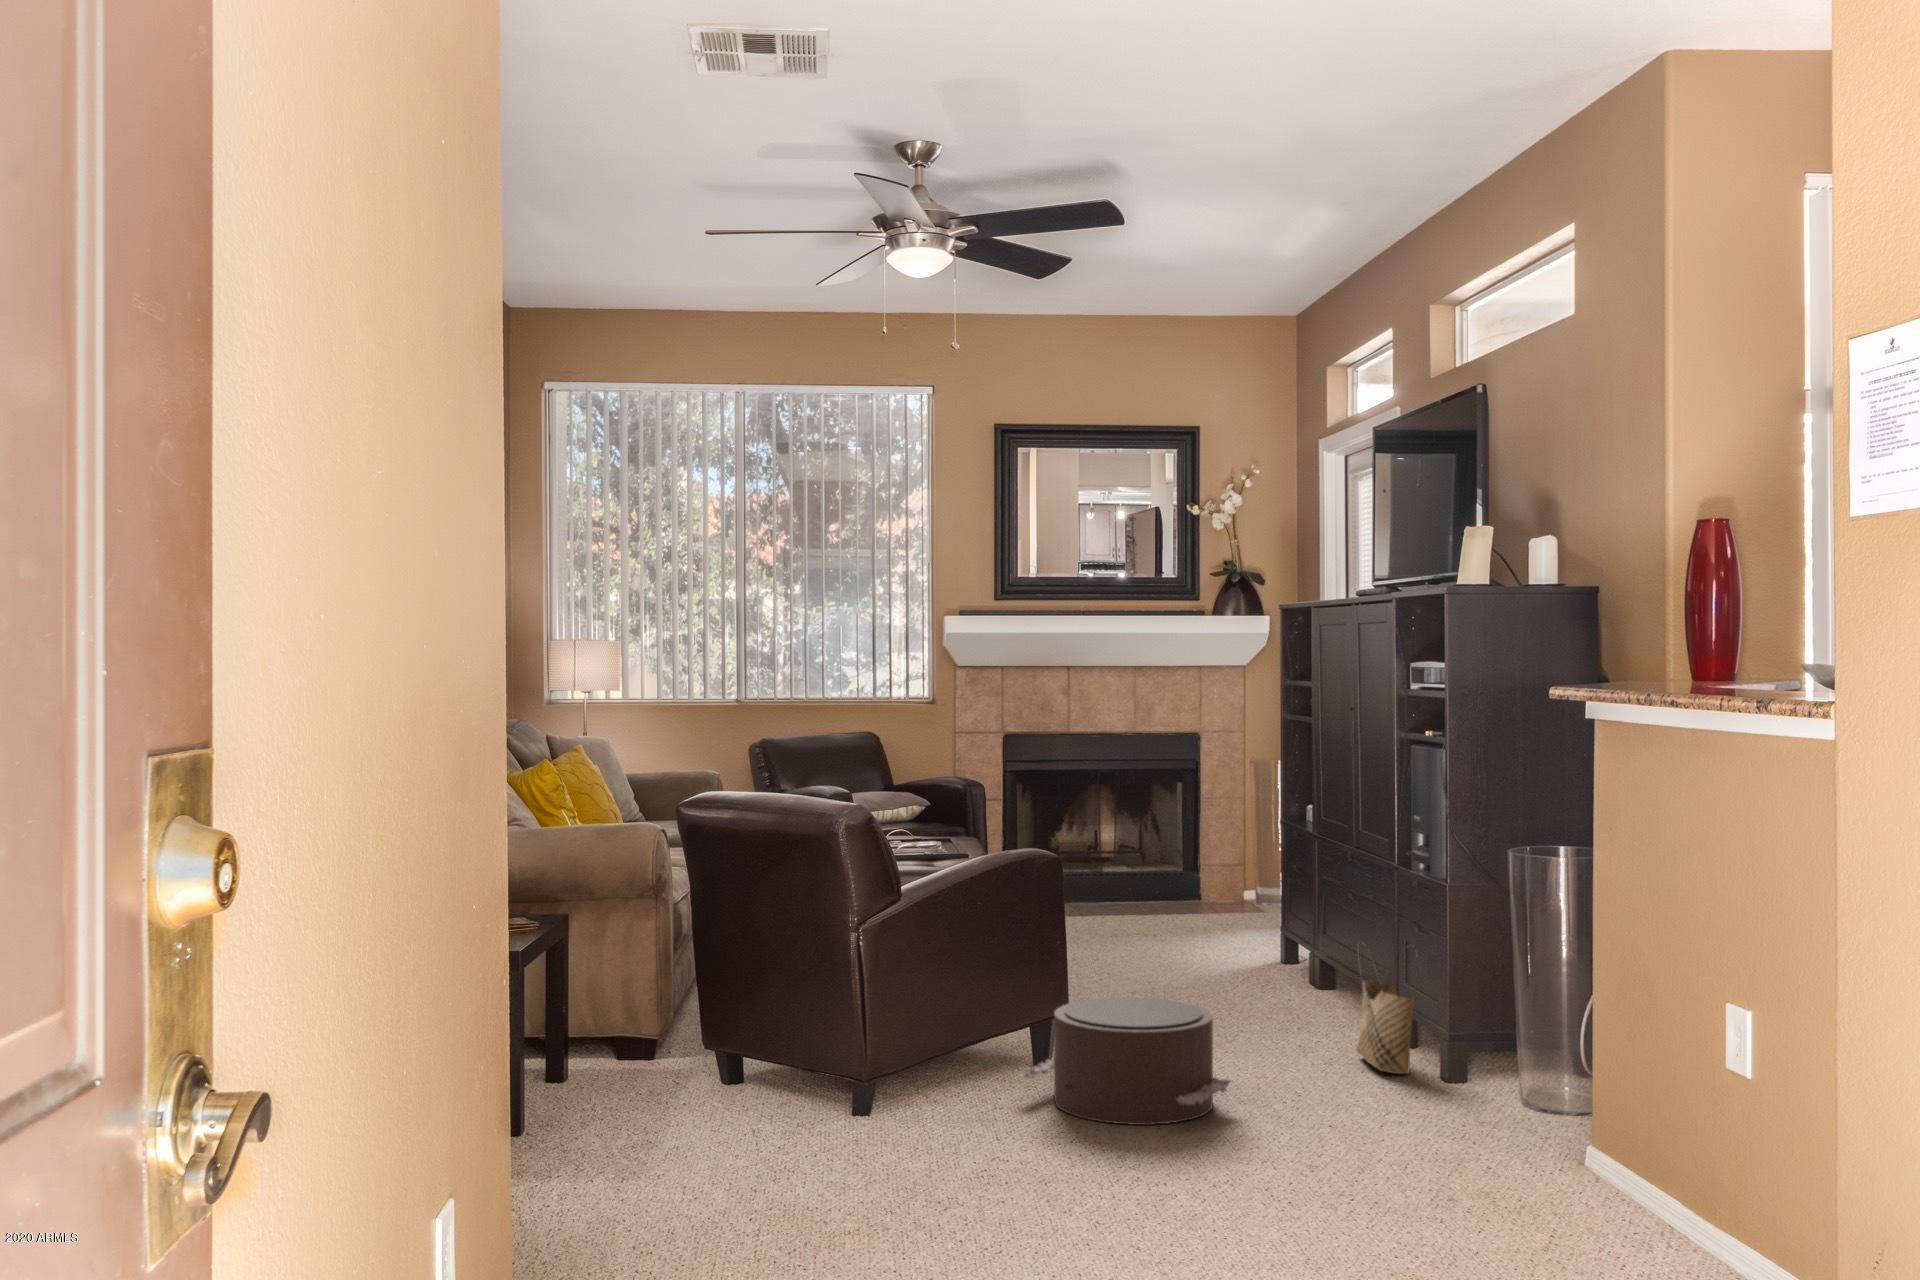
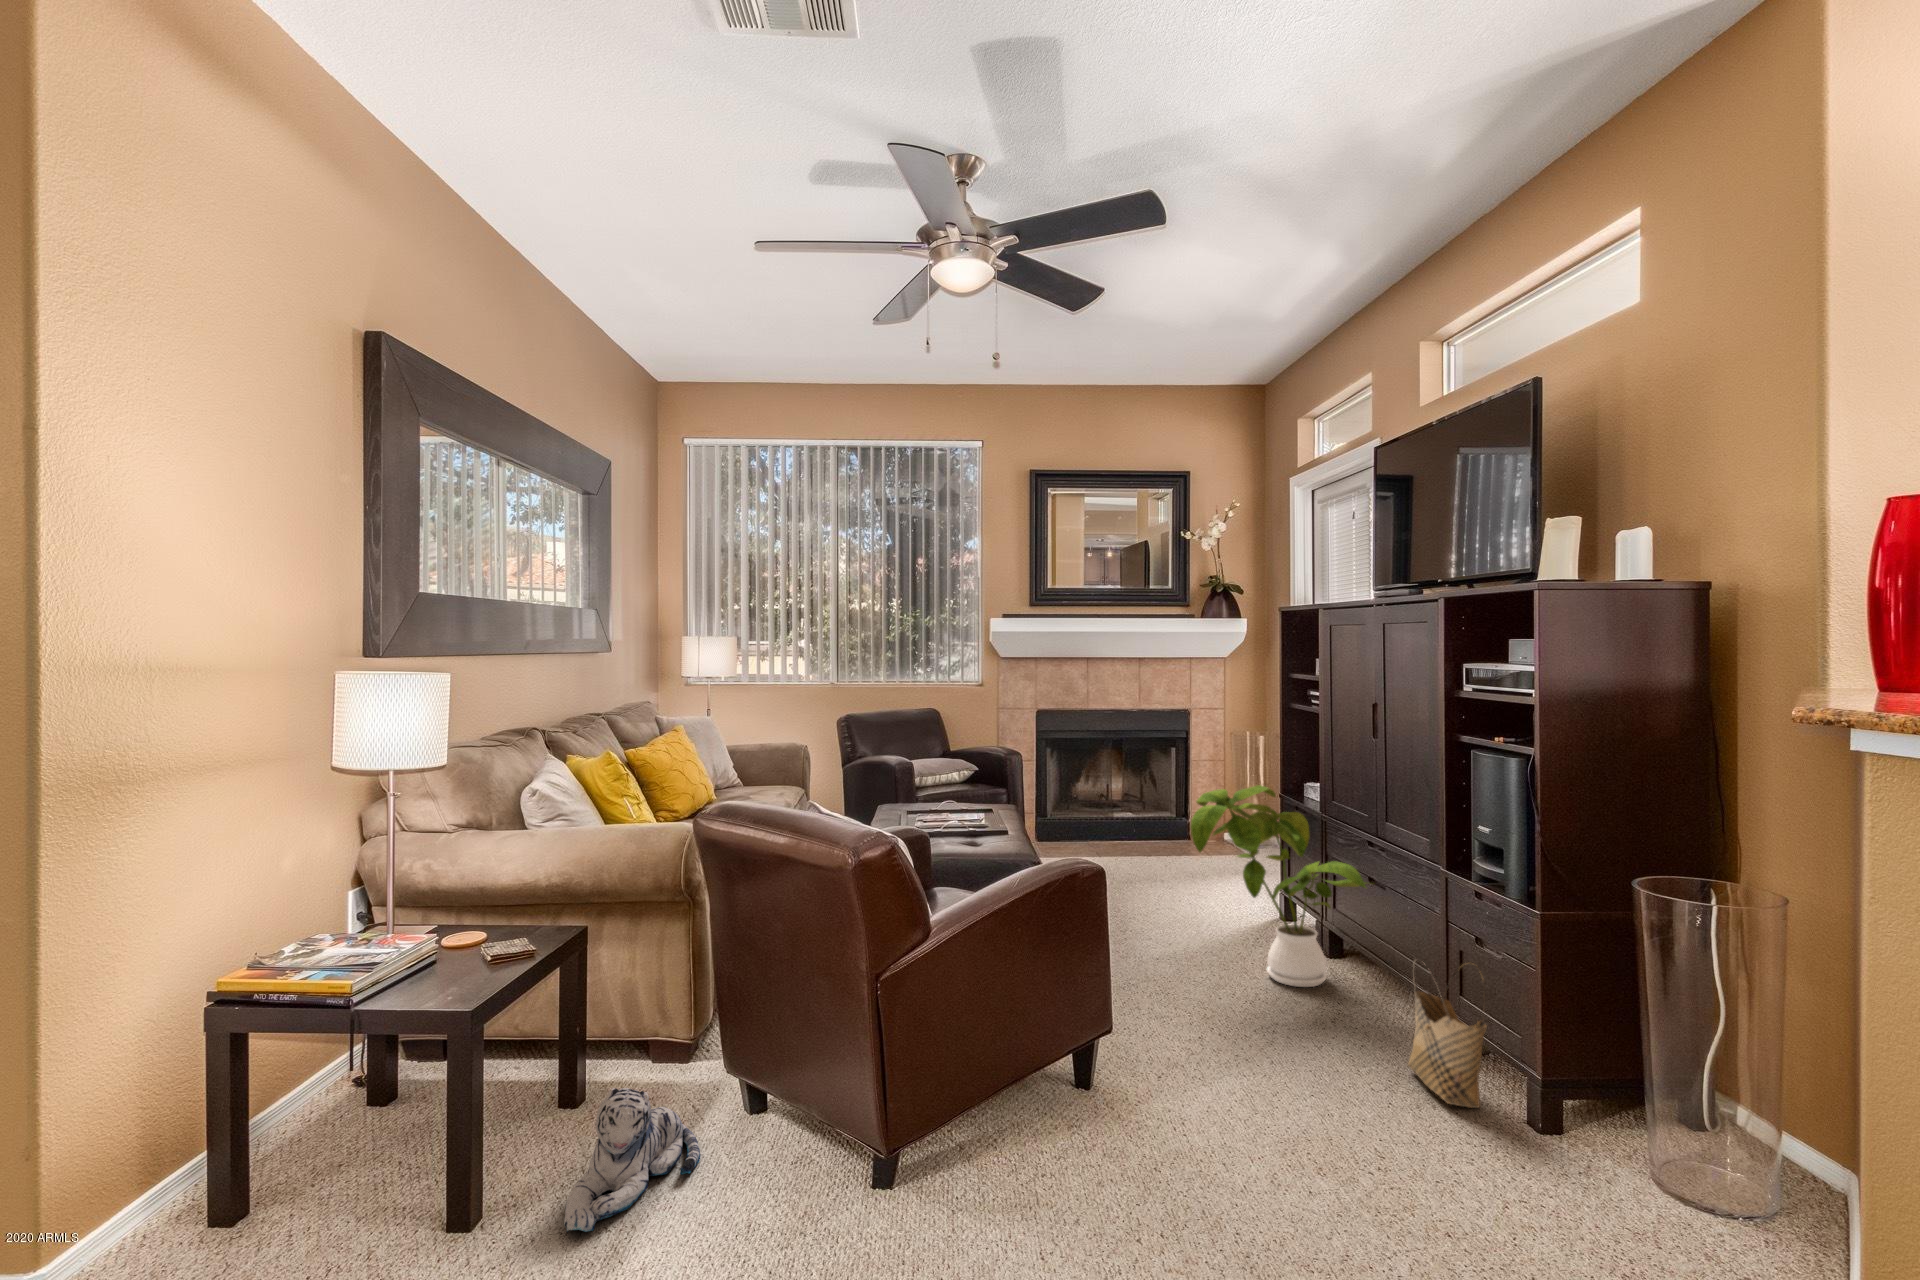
house plant: none [1163,795,1351,1009] -> present [1191,785,1367,987]
pouf: present [1021,997,1231,1125] -> none [1064,1027,1310,1214]
plush toy: none [584,1031,688,1137] -> present [564,1088,701,1232]

